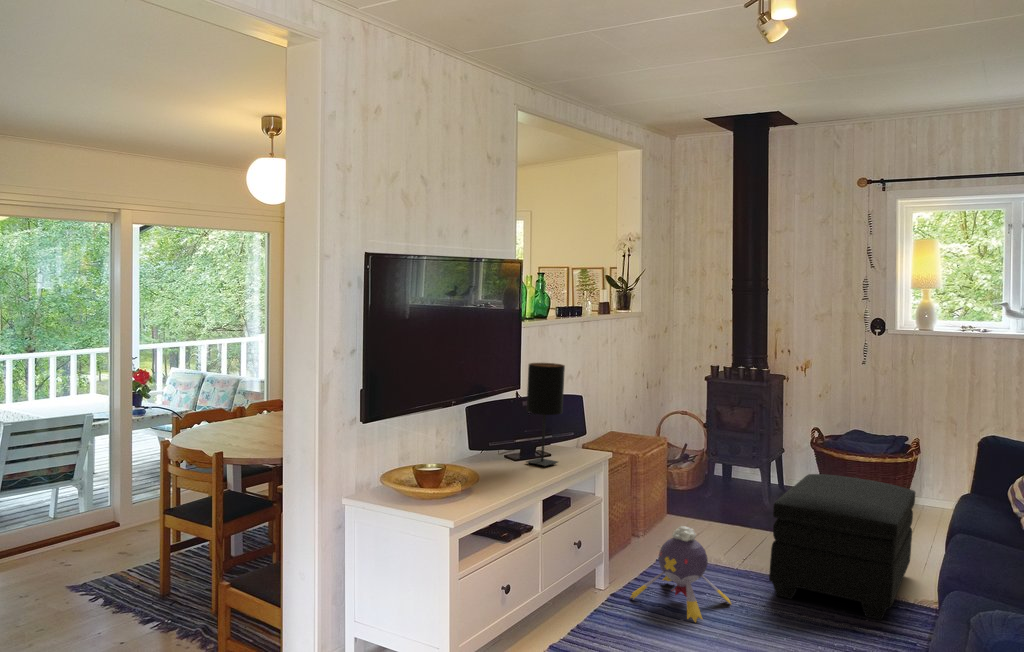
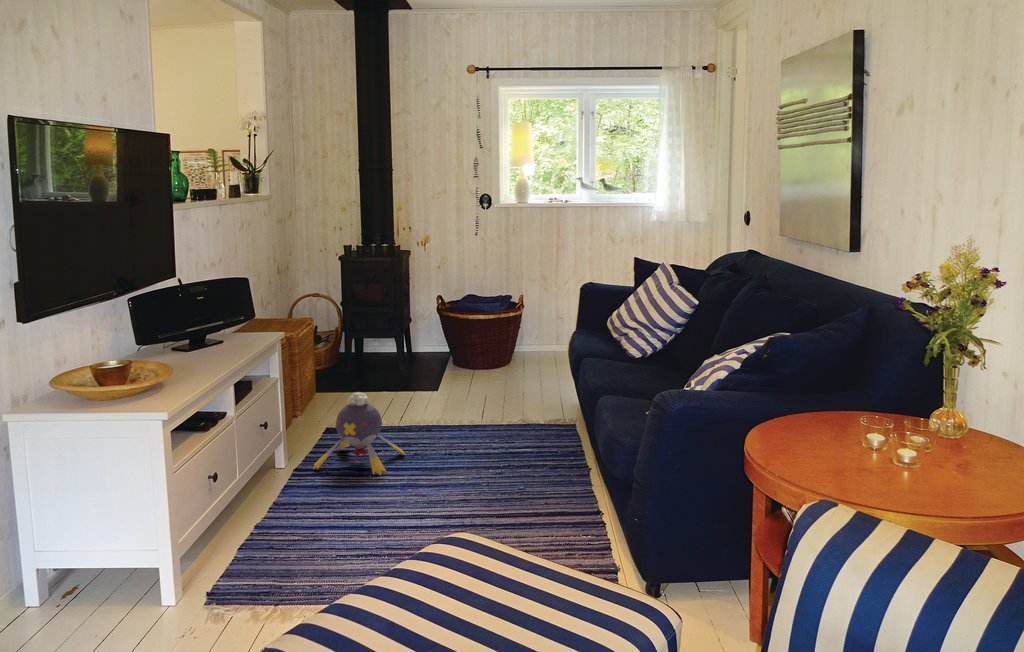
table lamp: present [526,363,565,467] -> none [189,248,232,354]
ottoman: present [769,474,915,620] -> none [431,329,537,441]

